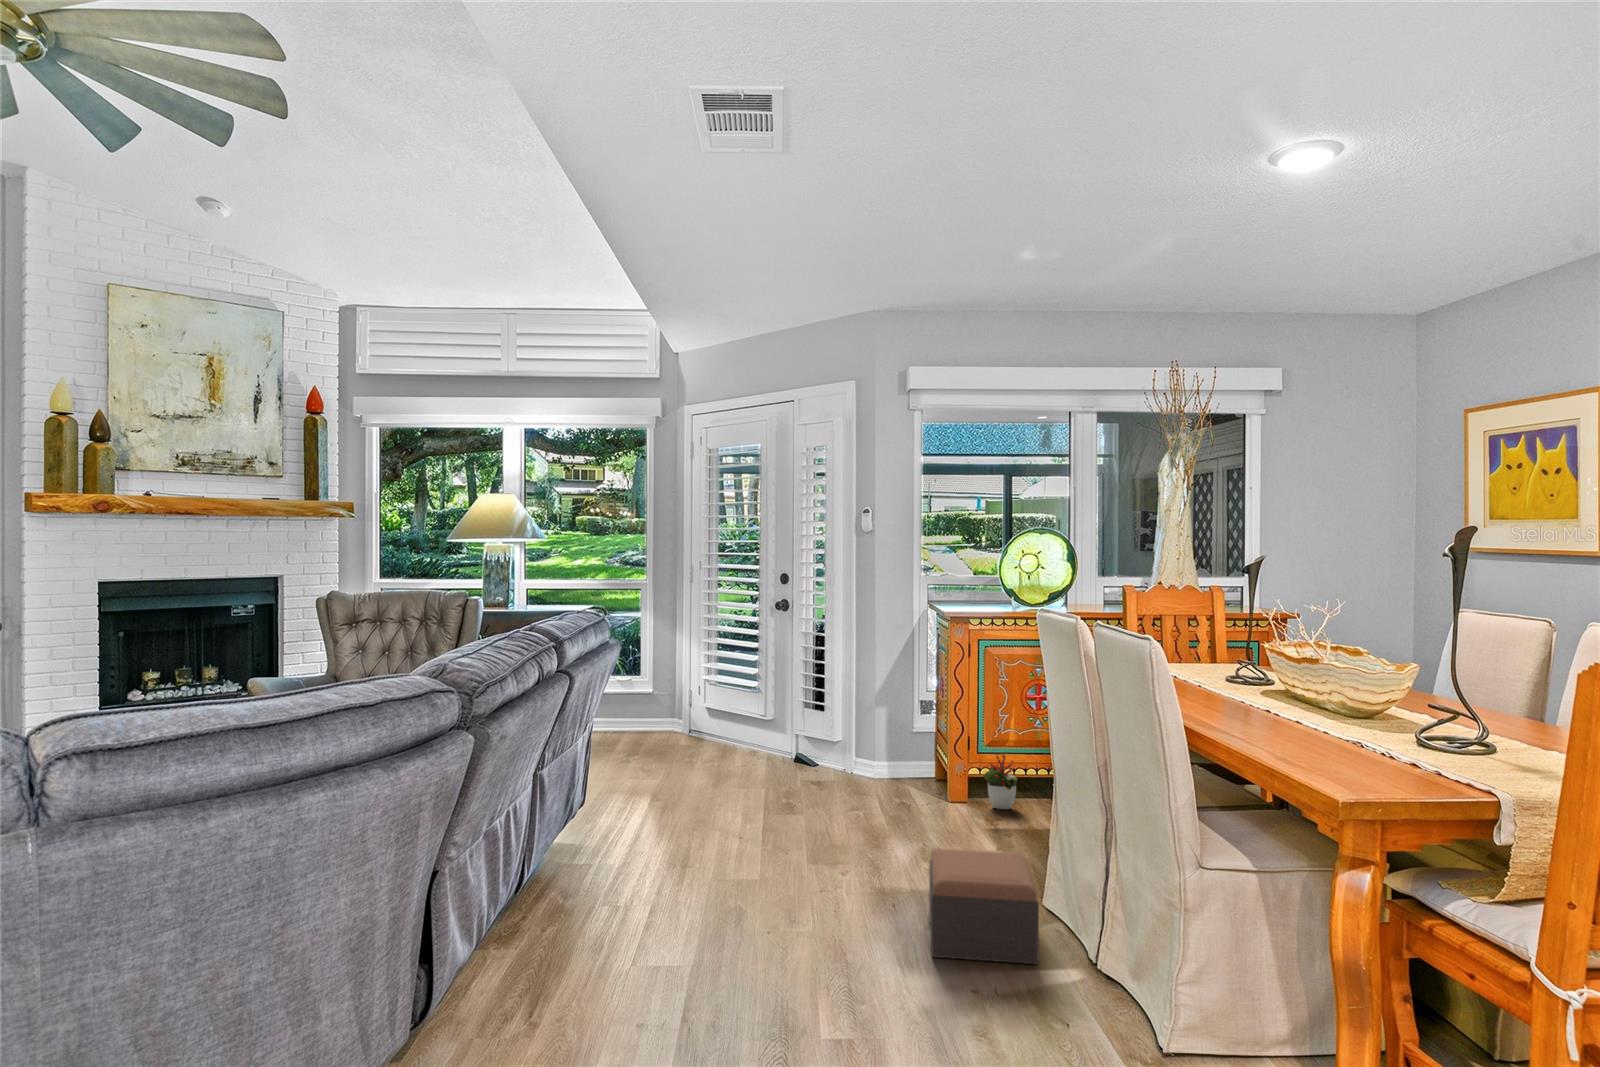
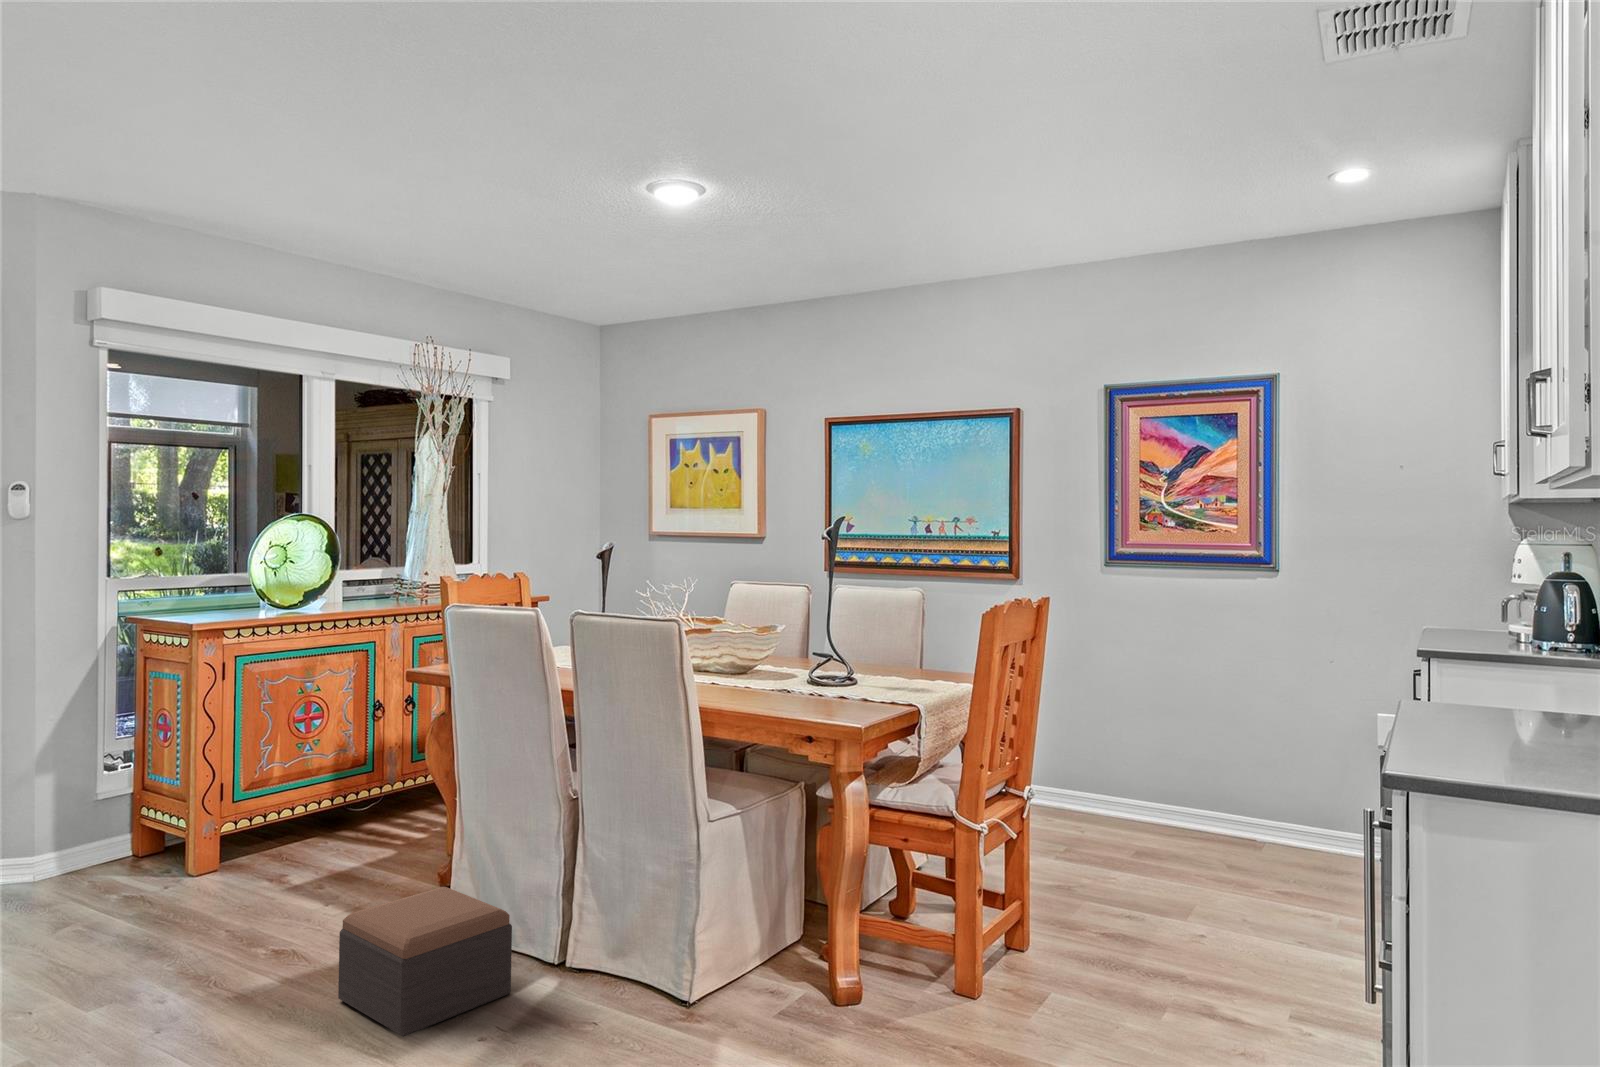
decorative plant: present [984,754,1017,809] -> none [249,797,295,871]

